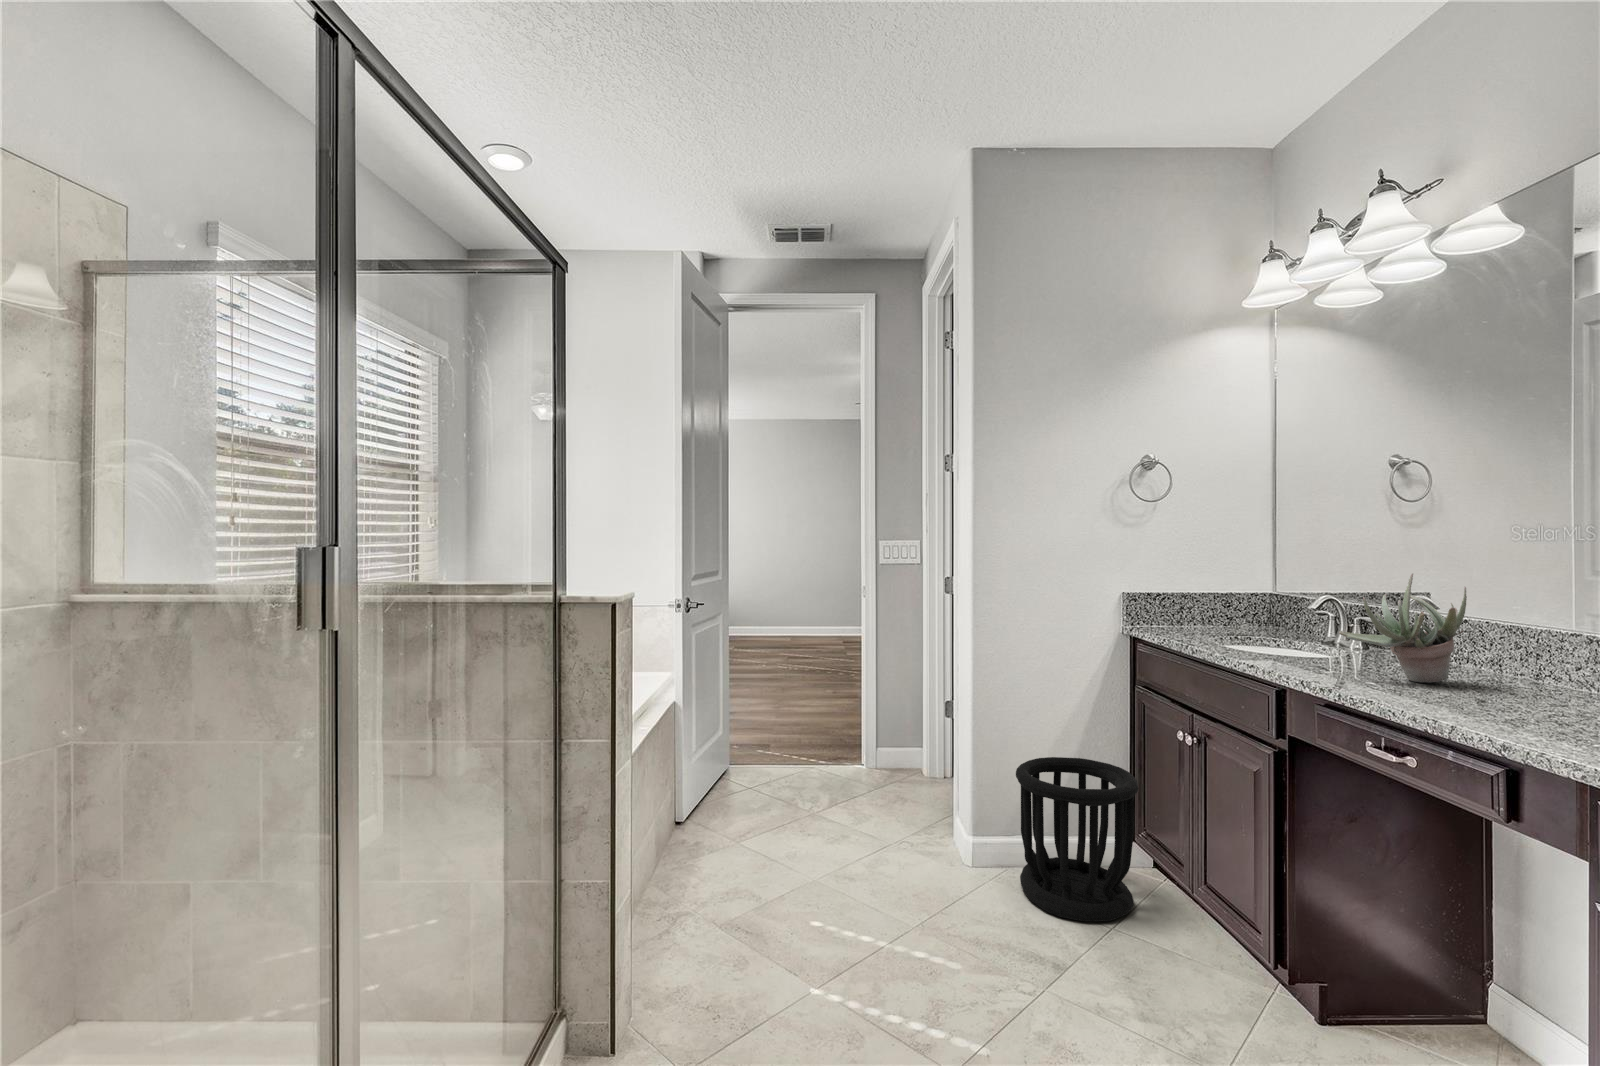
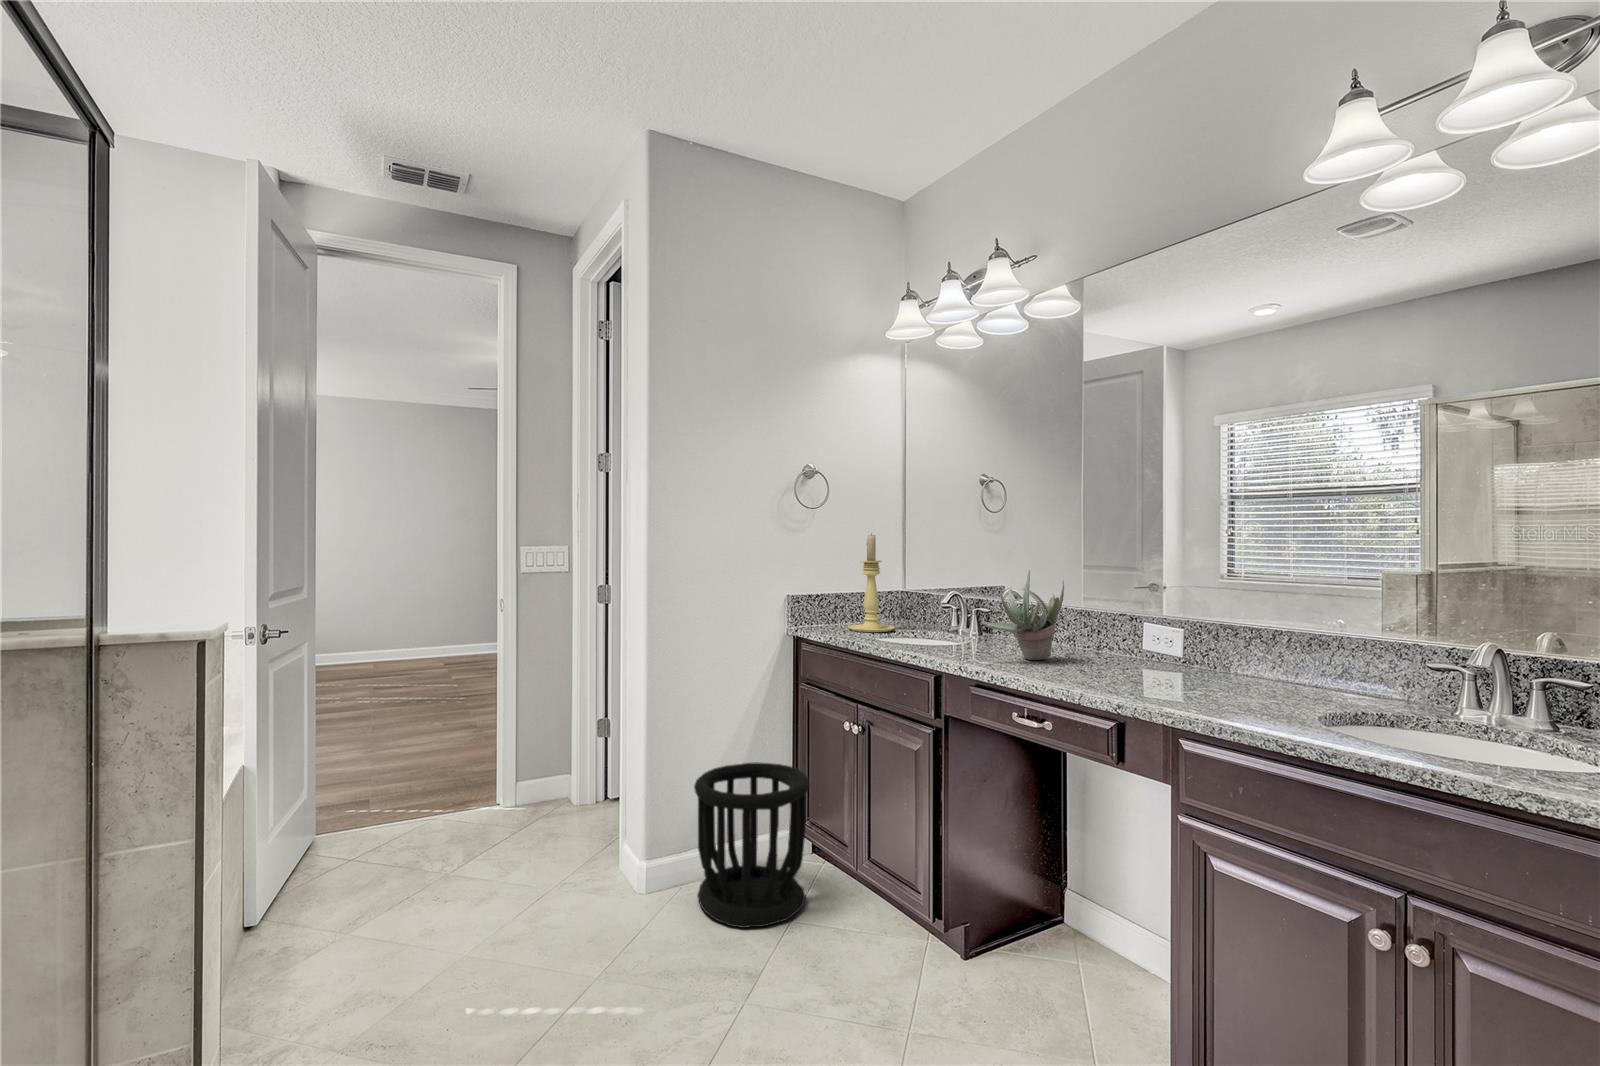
candle holder: none [1194,529,1253,637] -> present [848,534,895,632]

